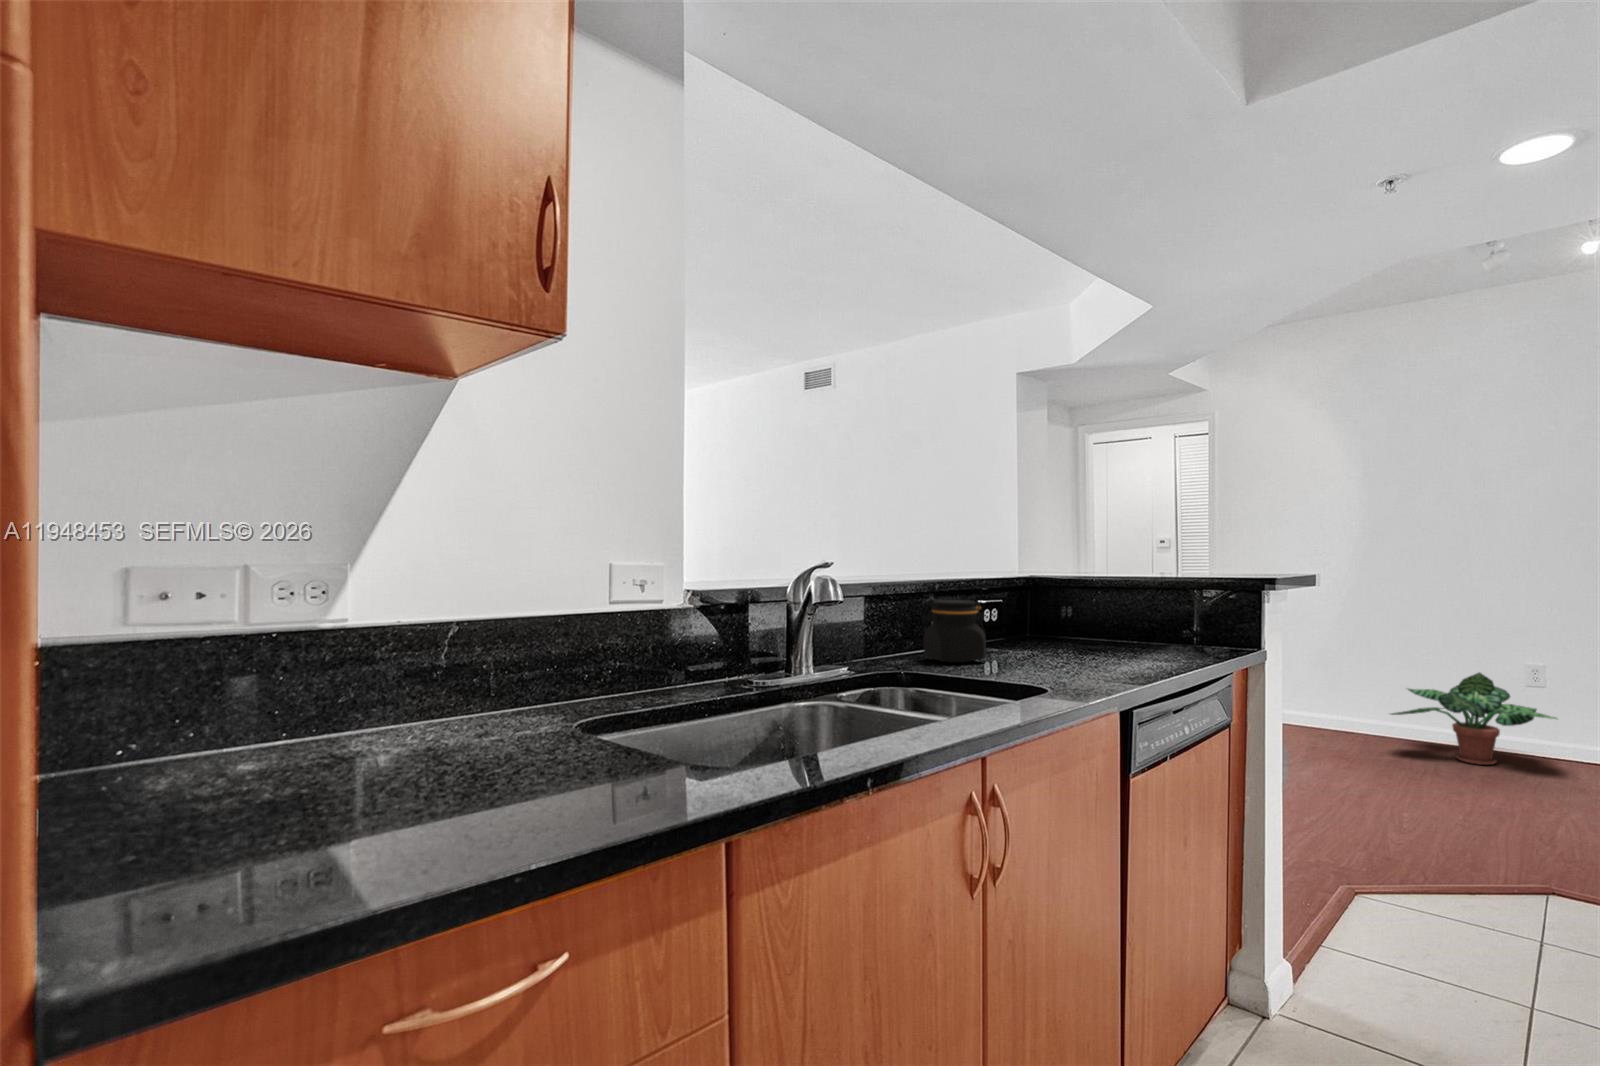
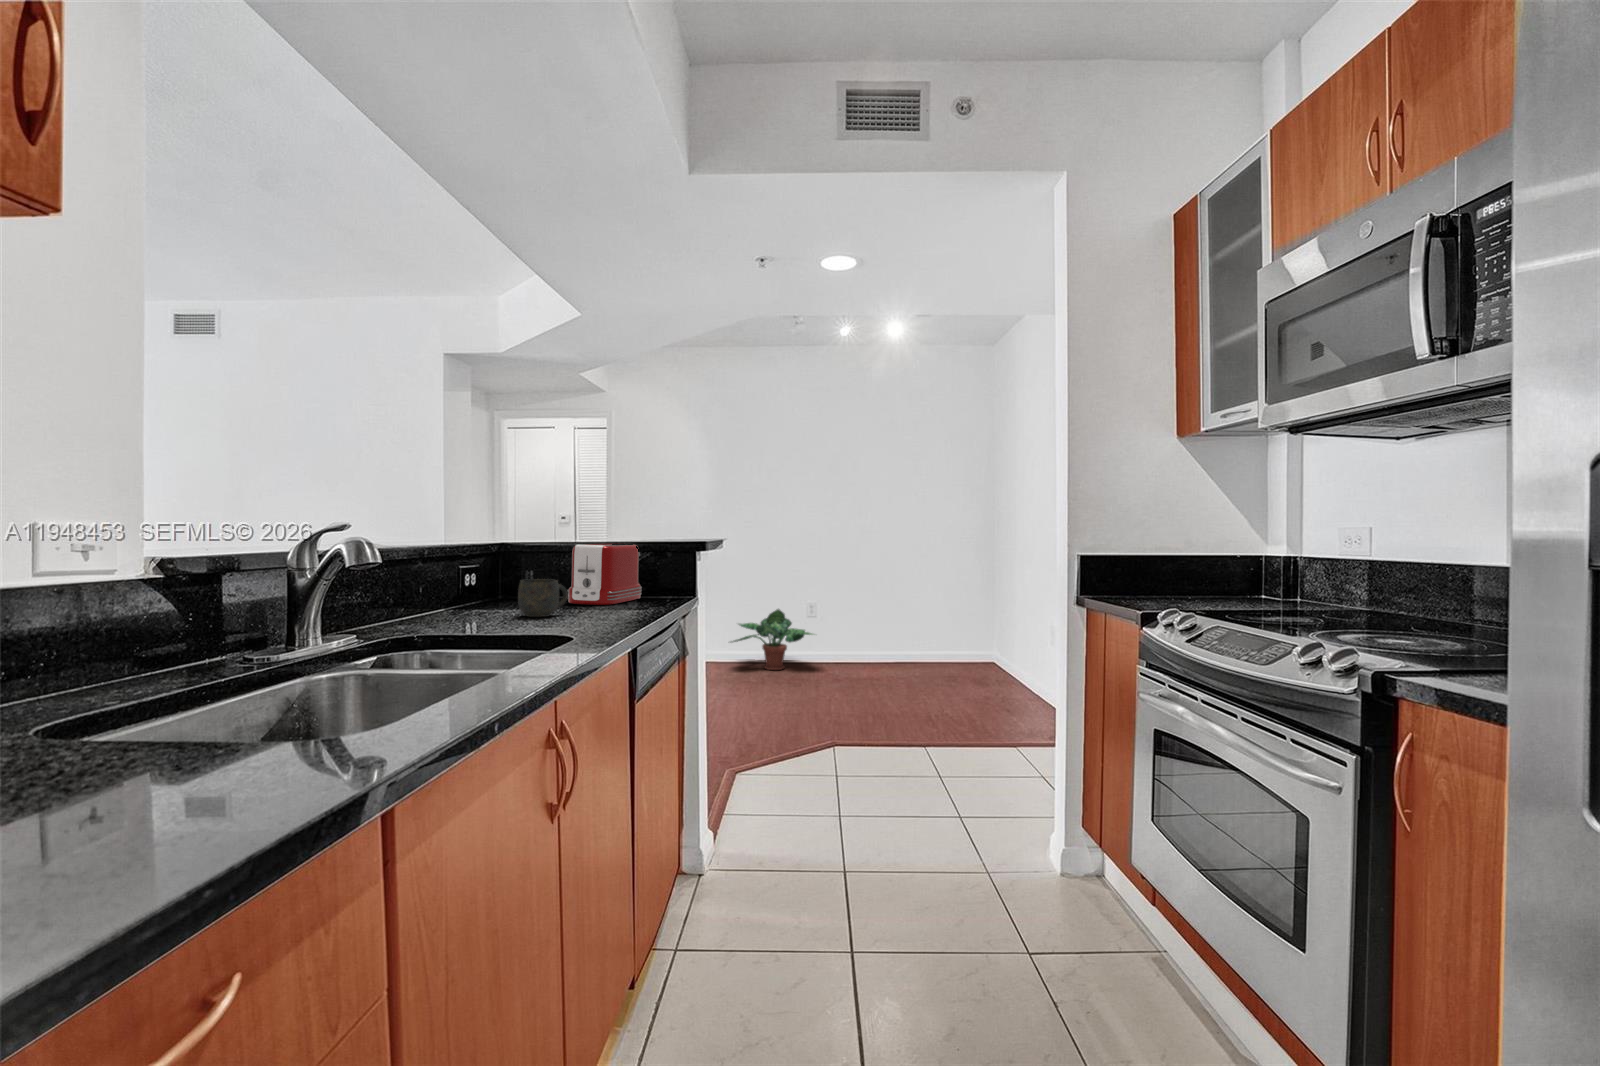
toaster: none [1092,578,1191,652] -> present [567,544,642,605]
jar: present [923,600,986,663] -> none [425,564,491,623]
mug: none [1019,619,1076,662] -> present [518,579,568,617]

